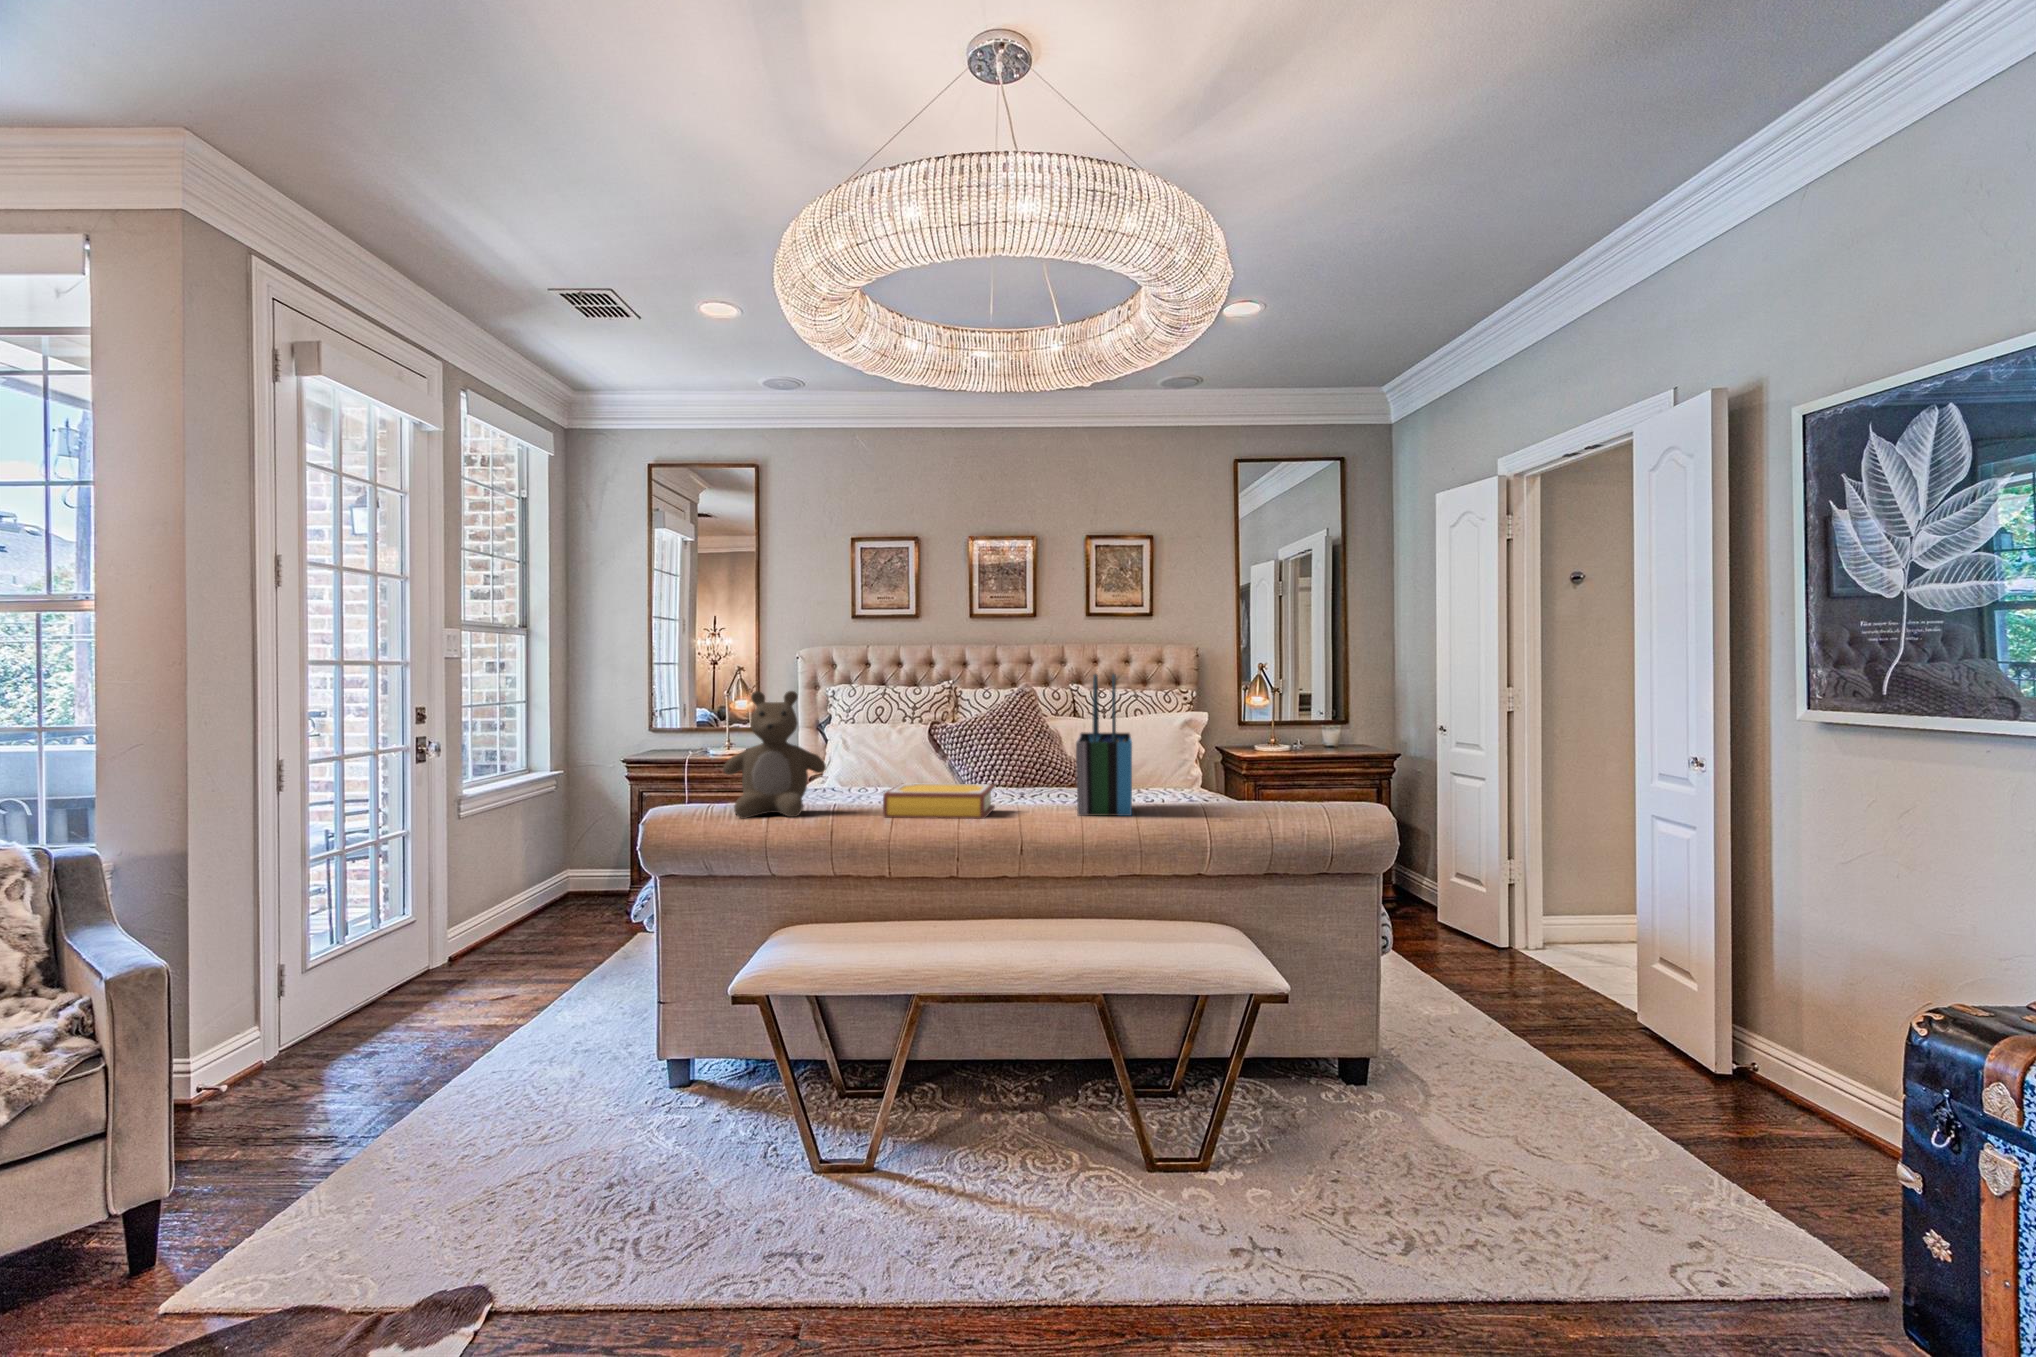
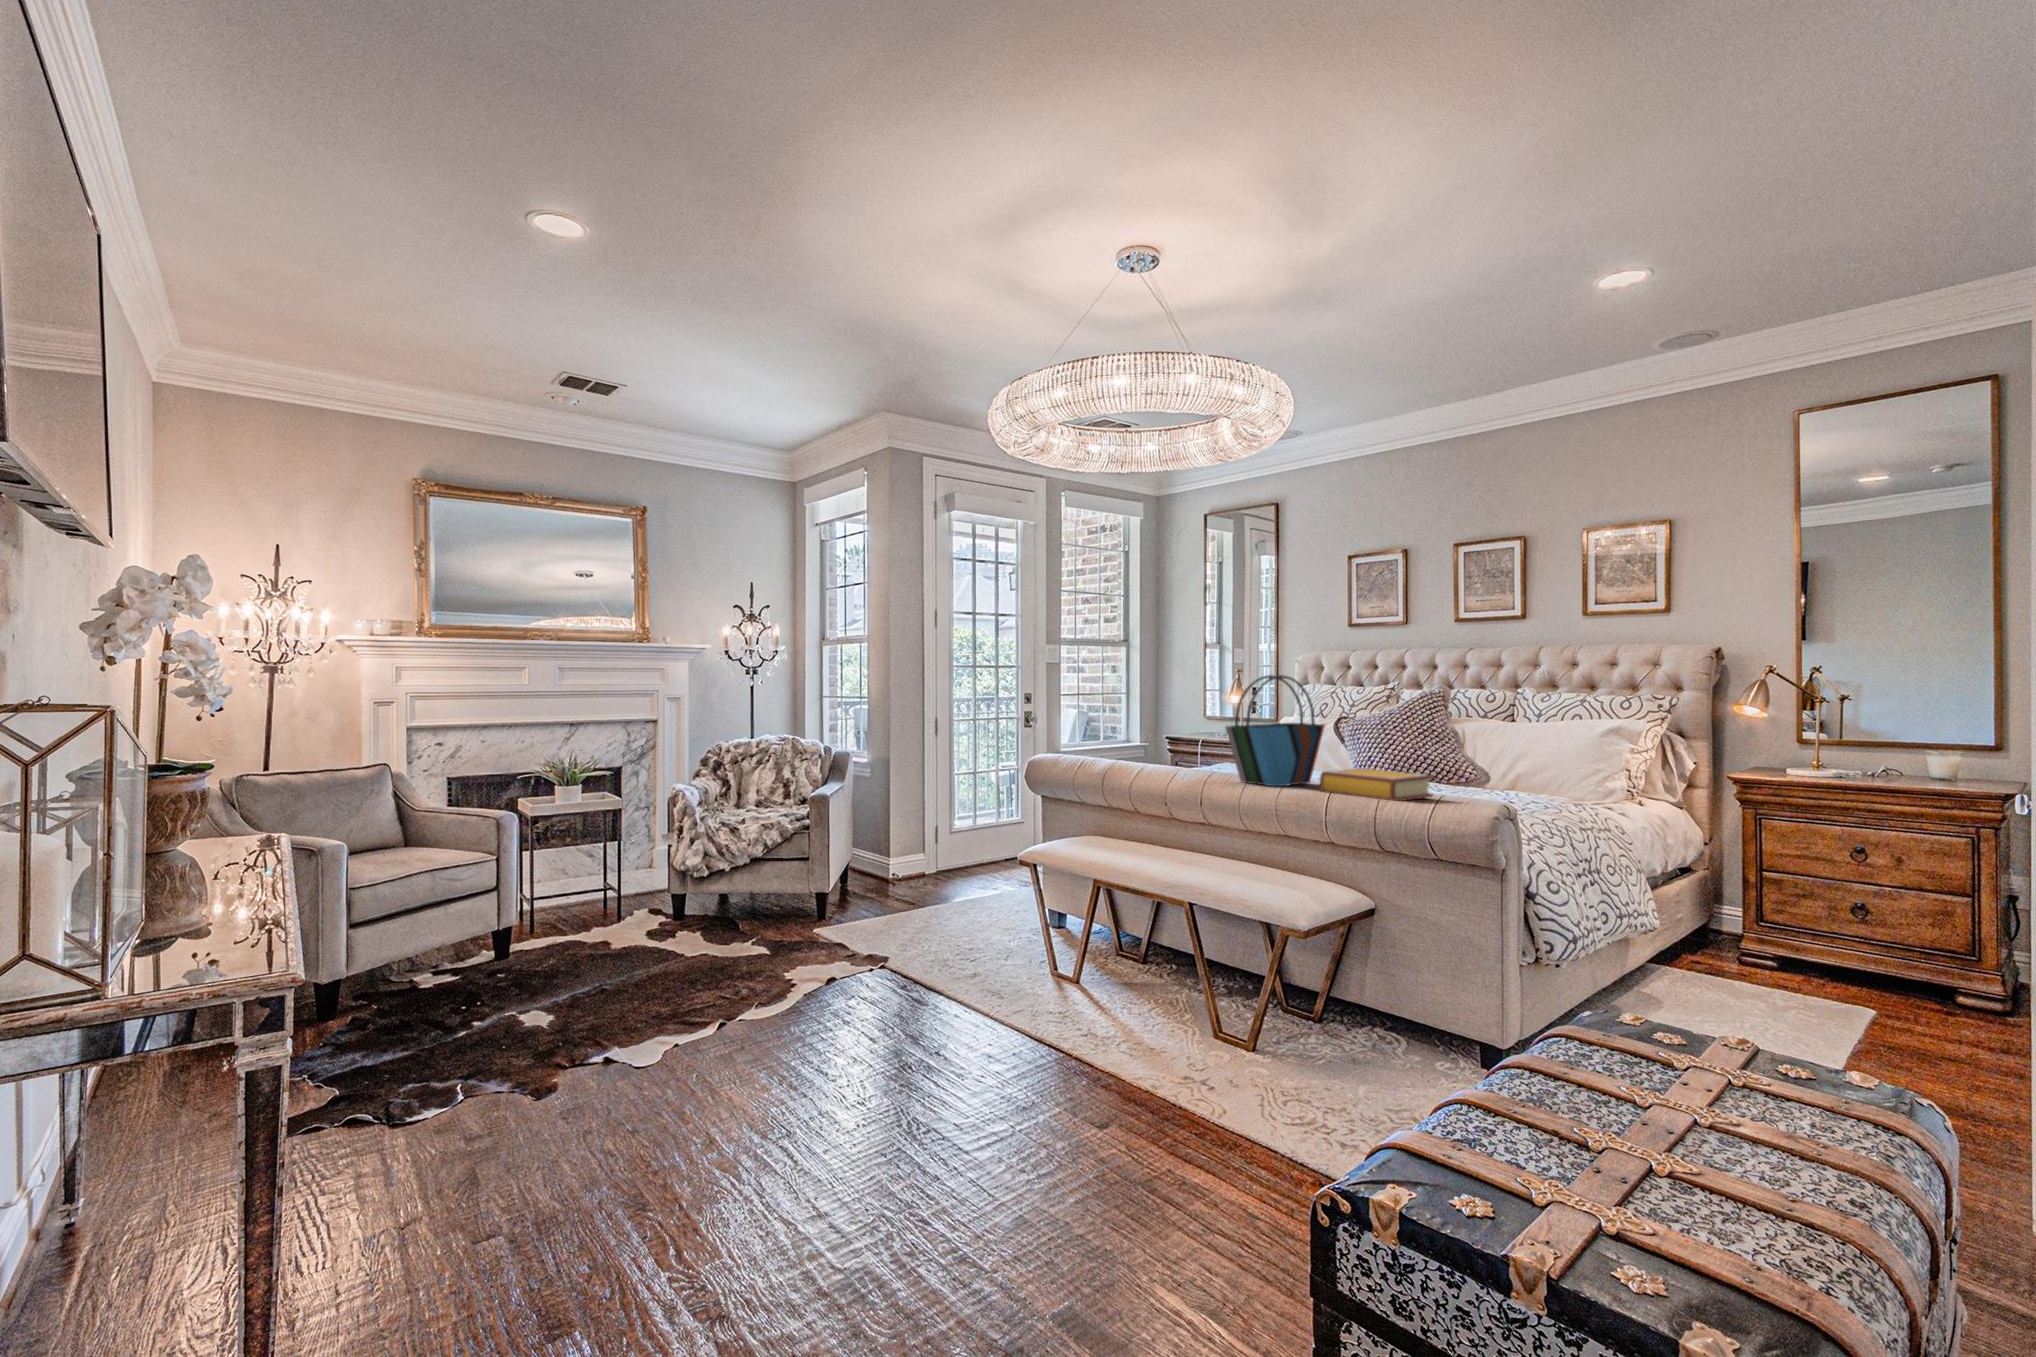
teddy bear: present [723,691,826,819] -> none [1055,684,1119,765]
book: present [883,783,995,819] -> present [1320,768,1433,801]

